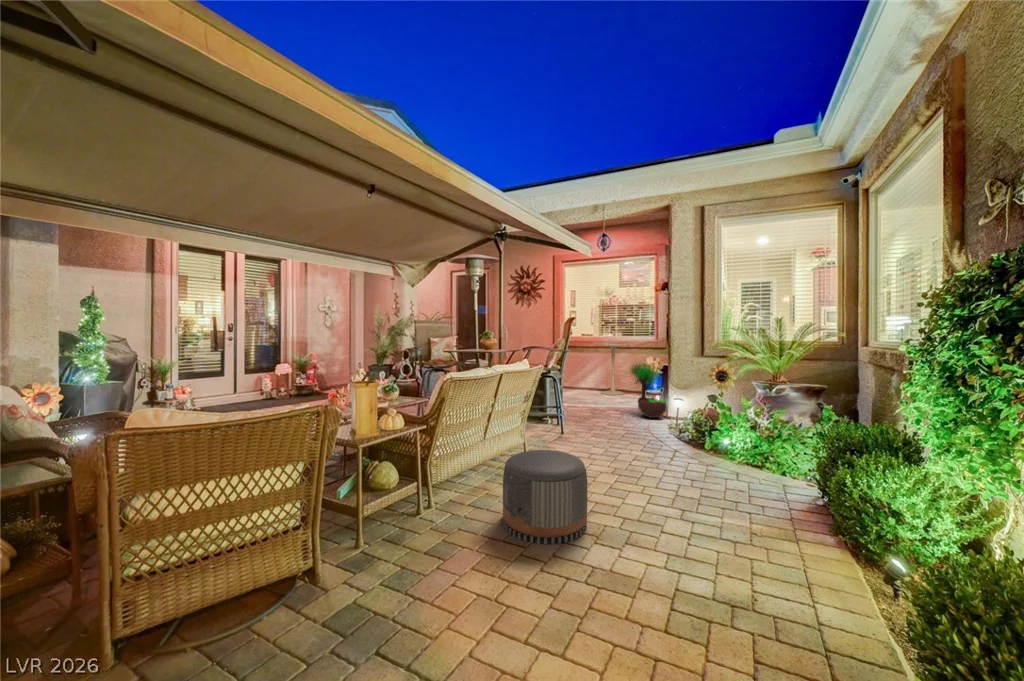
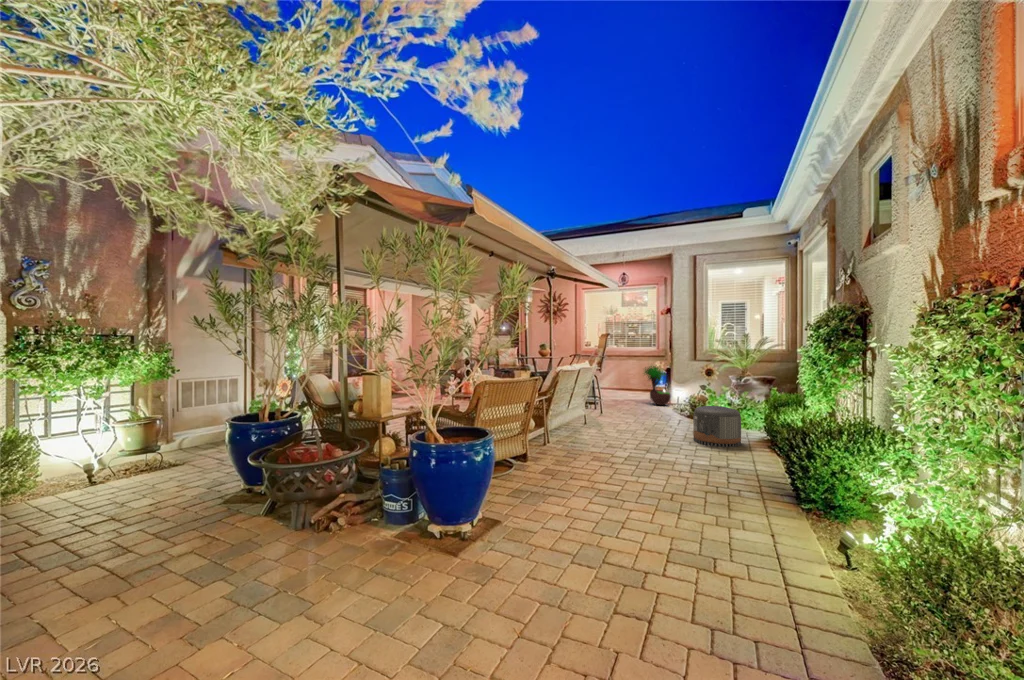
pedestal table: present [597,344,630,395] -> none [613,353,639,393]
pouf: present [503,450,588,544] -> present [693,406,741,447]

